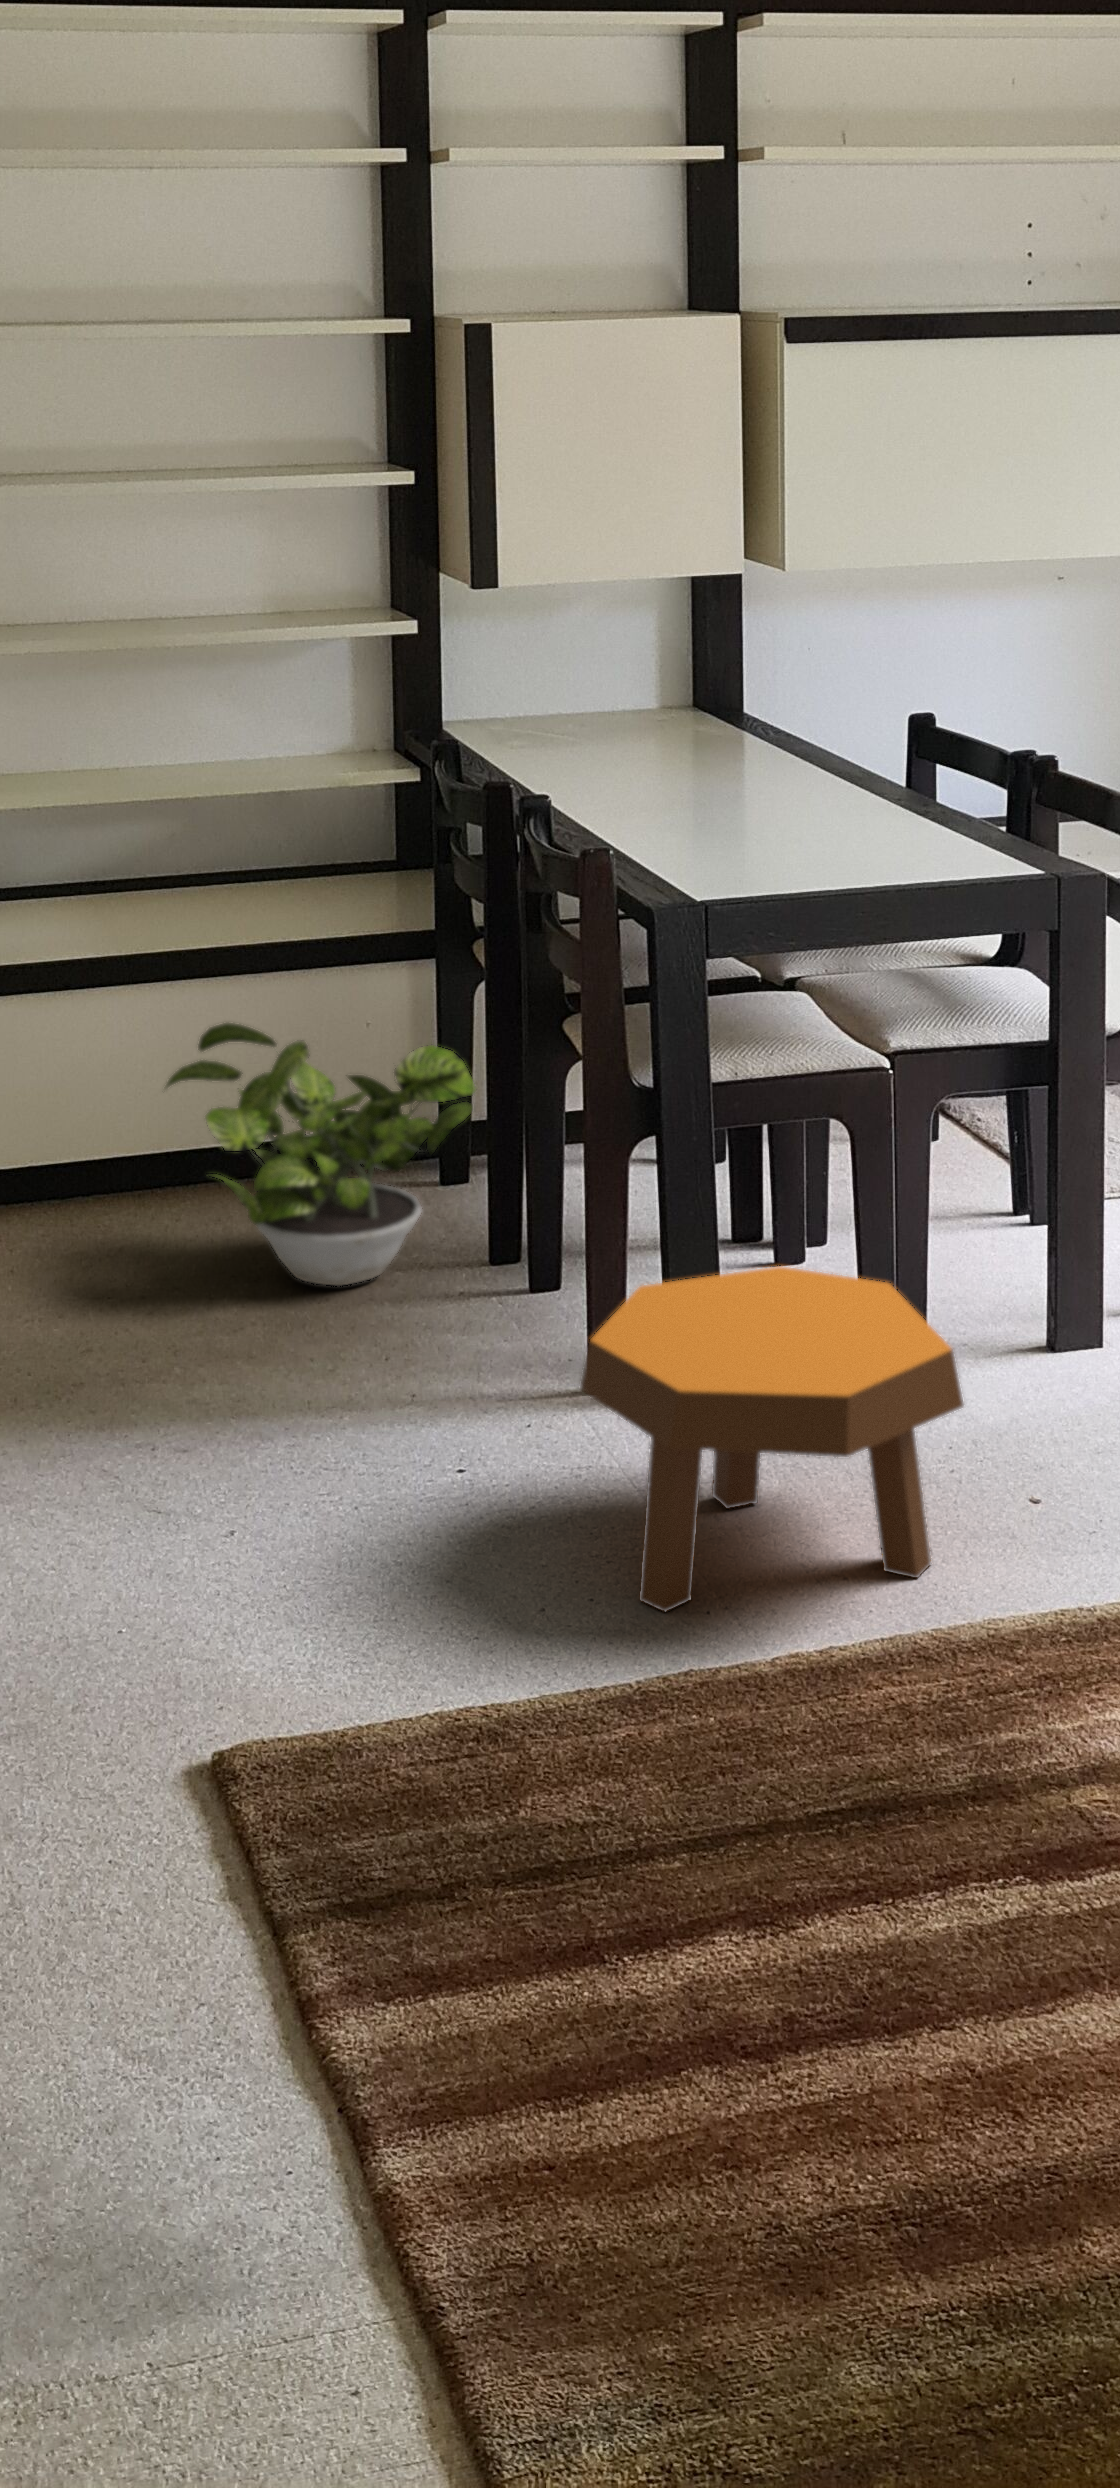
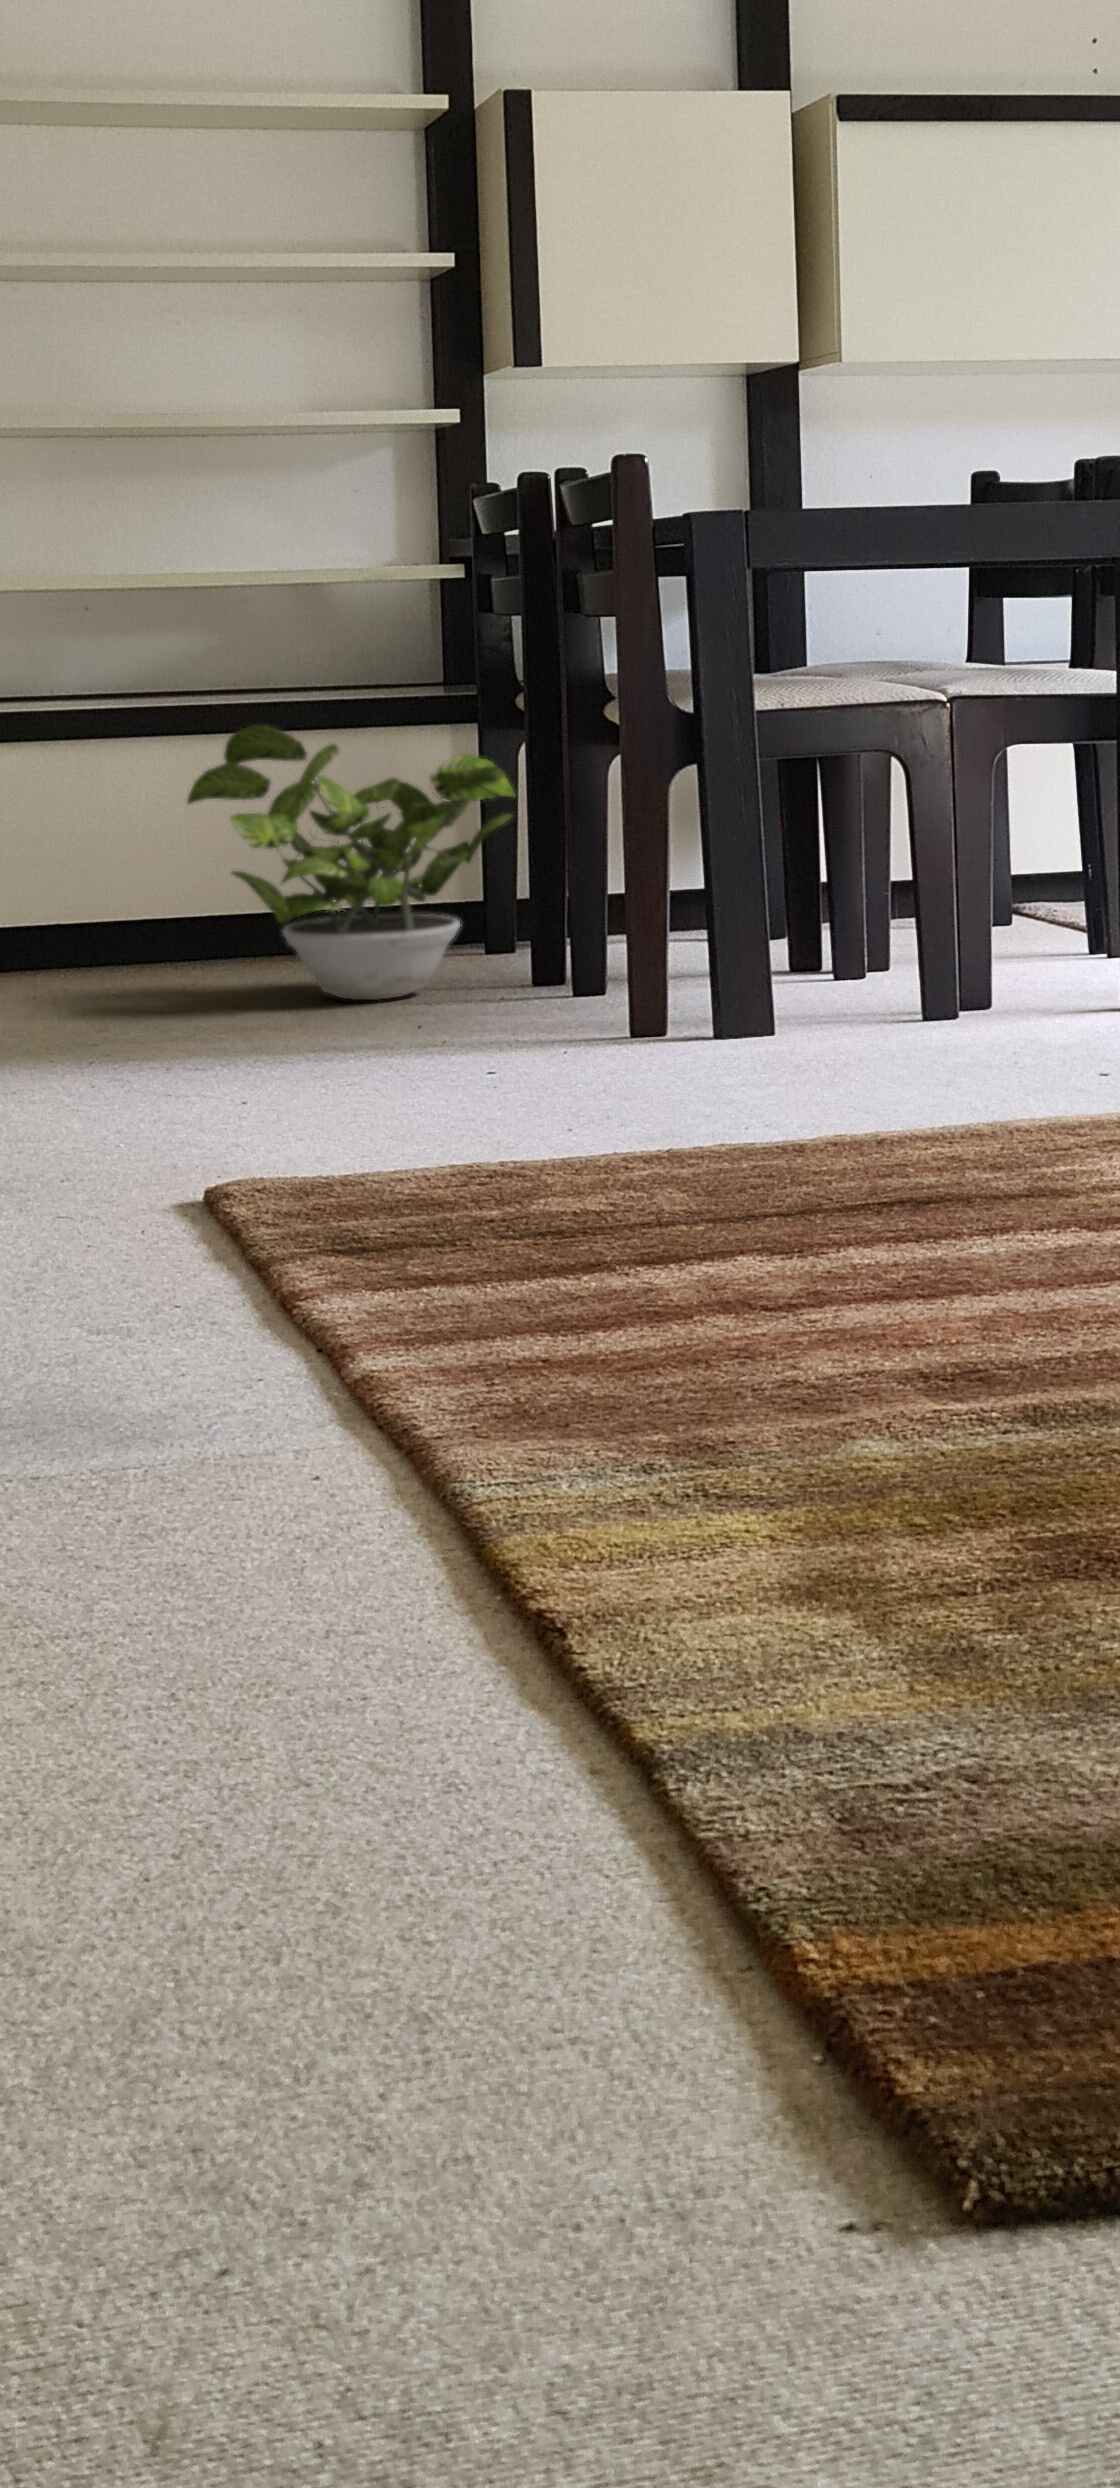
footstool: present [580,1266,963,1612] -> none [606,842,1019,1129]

